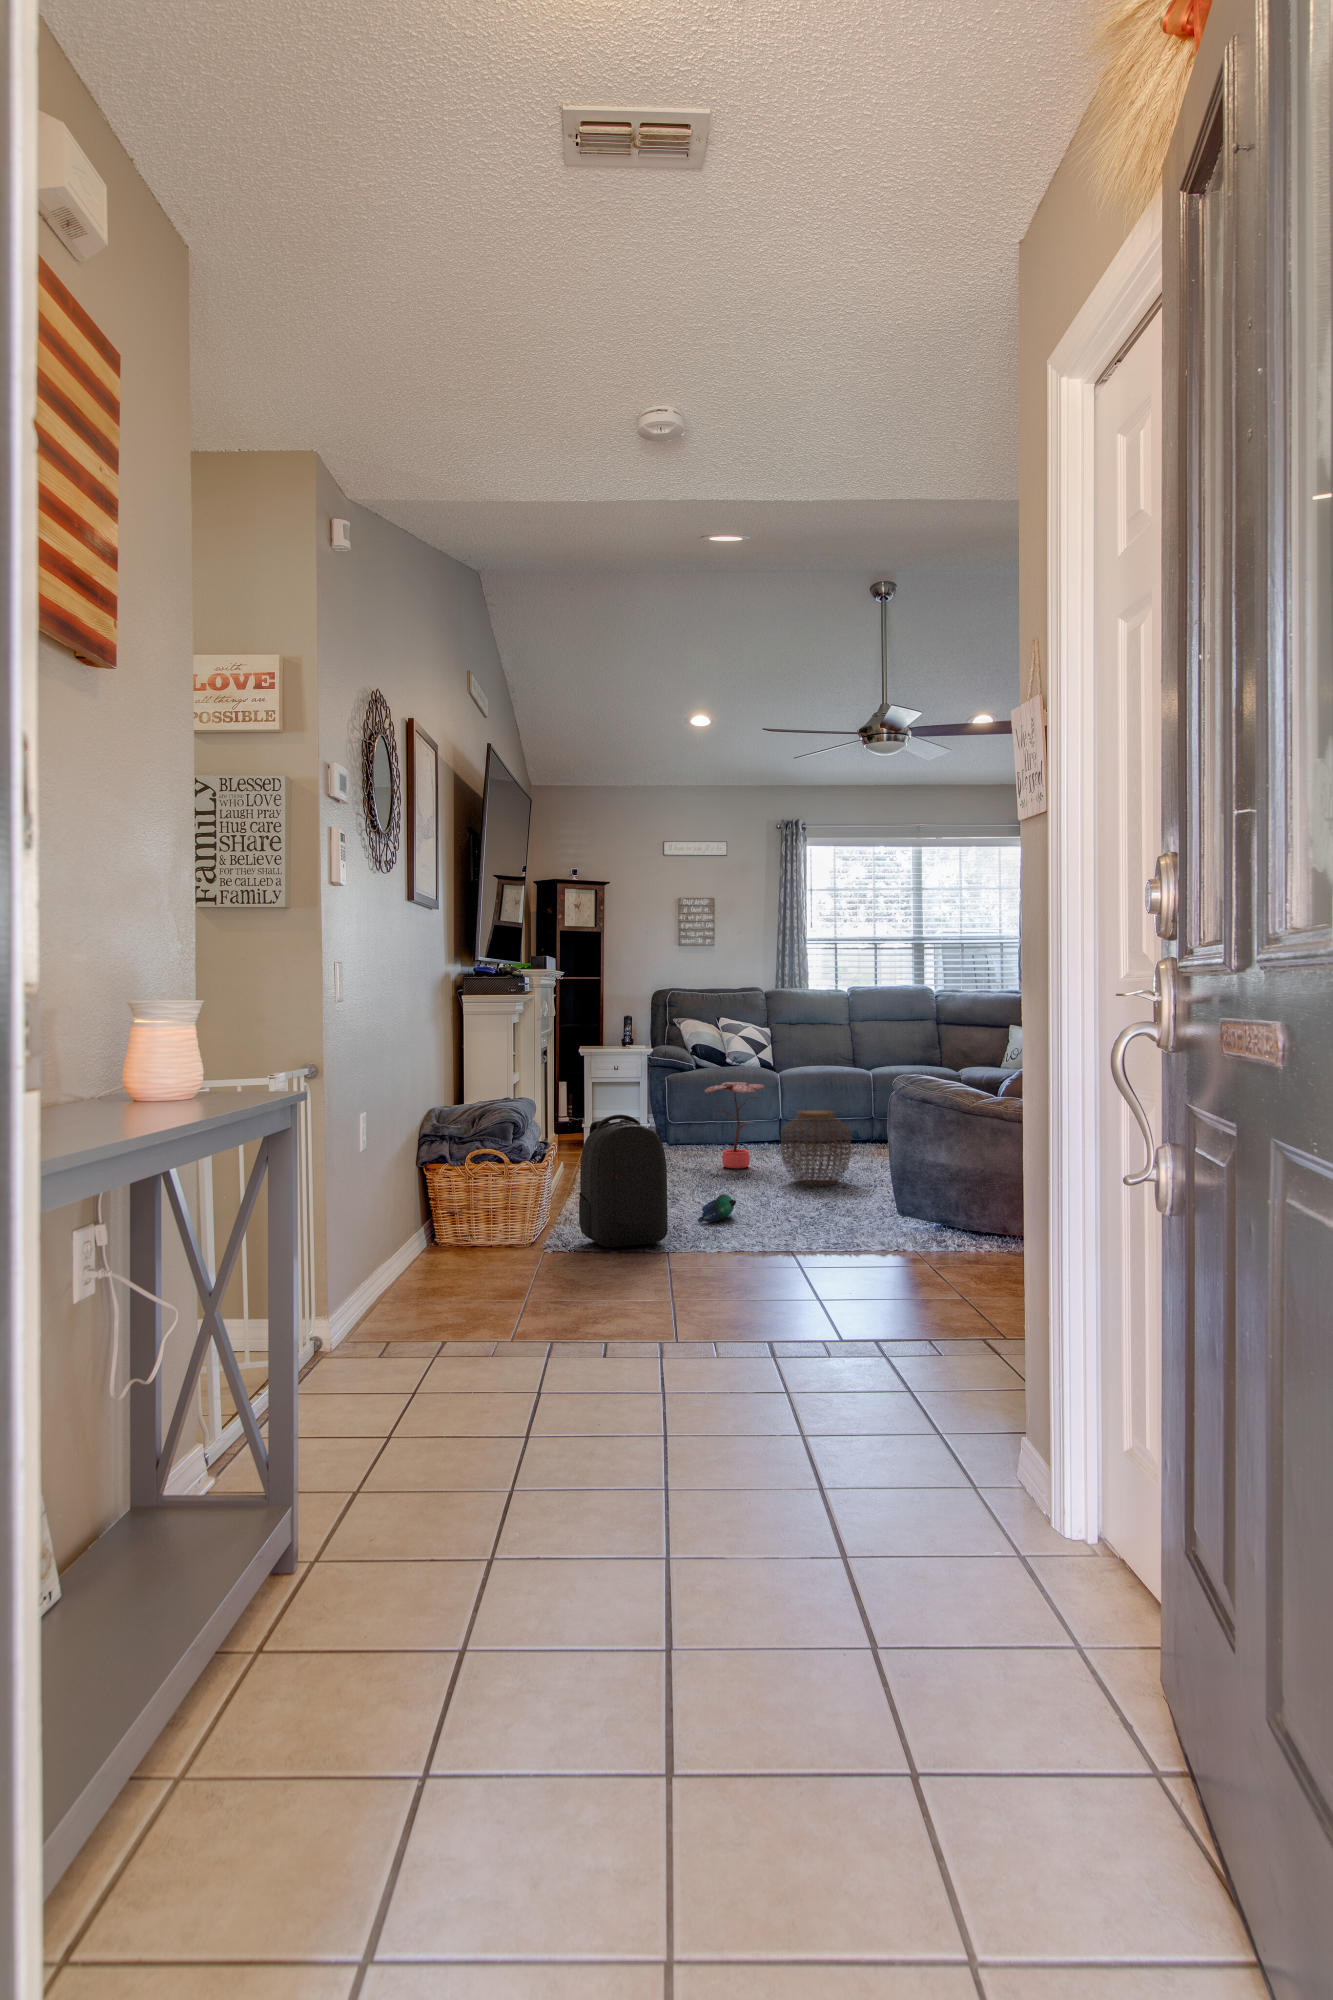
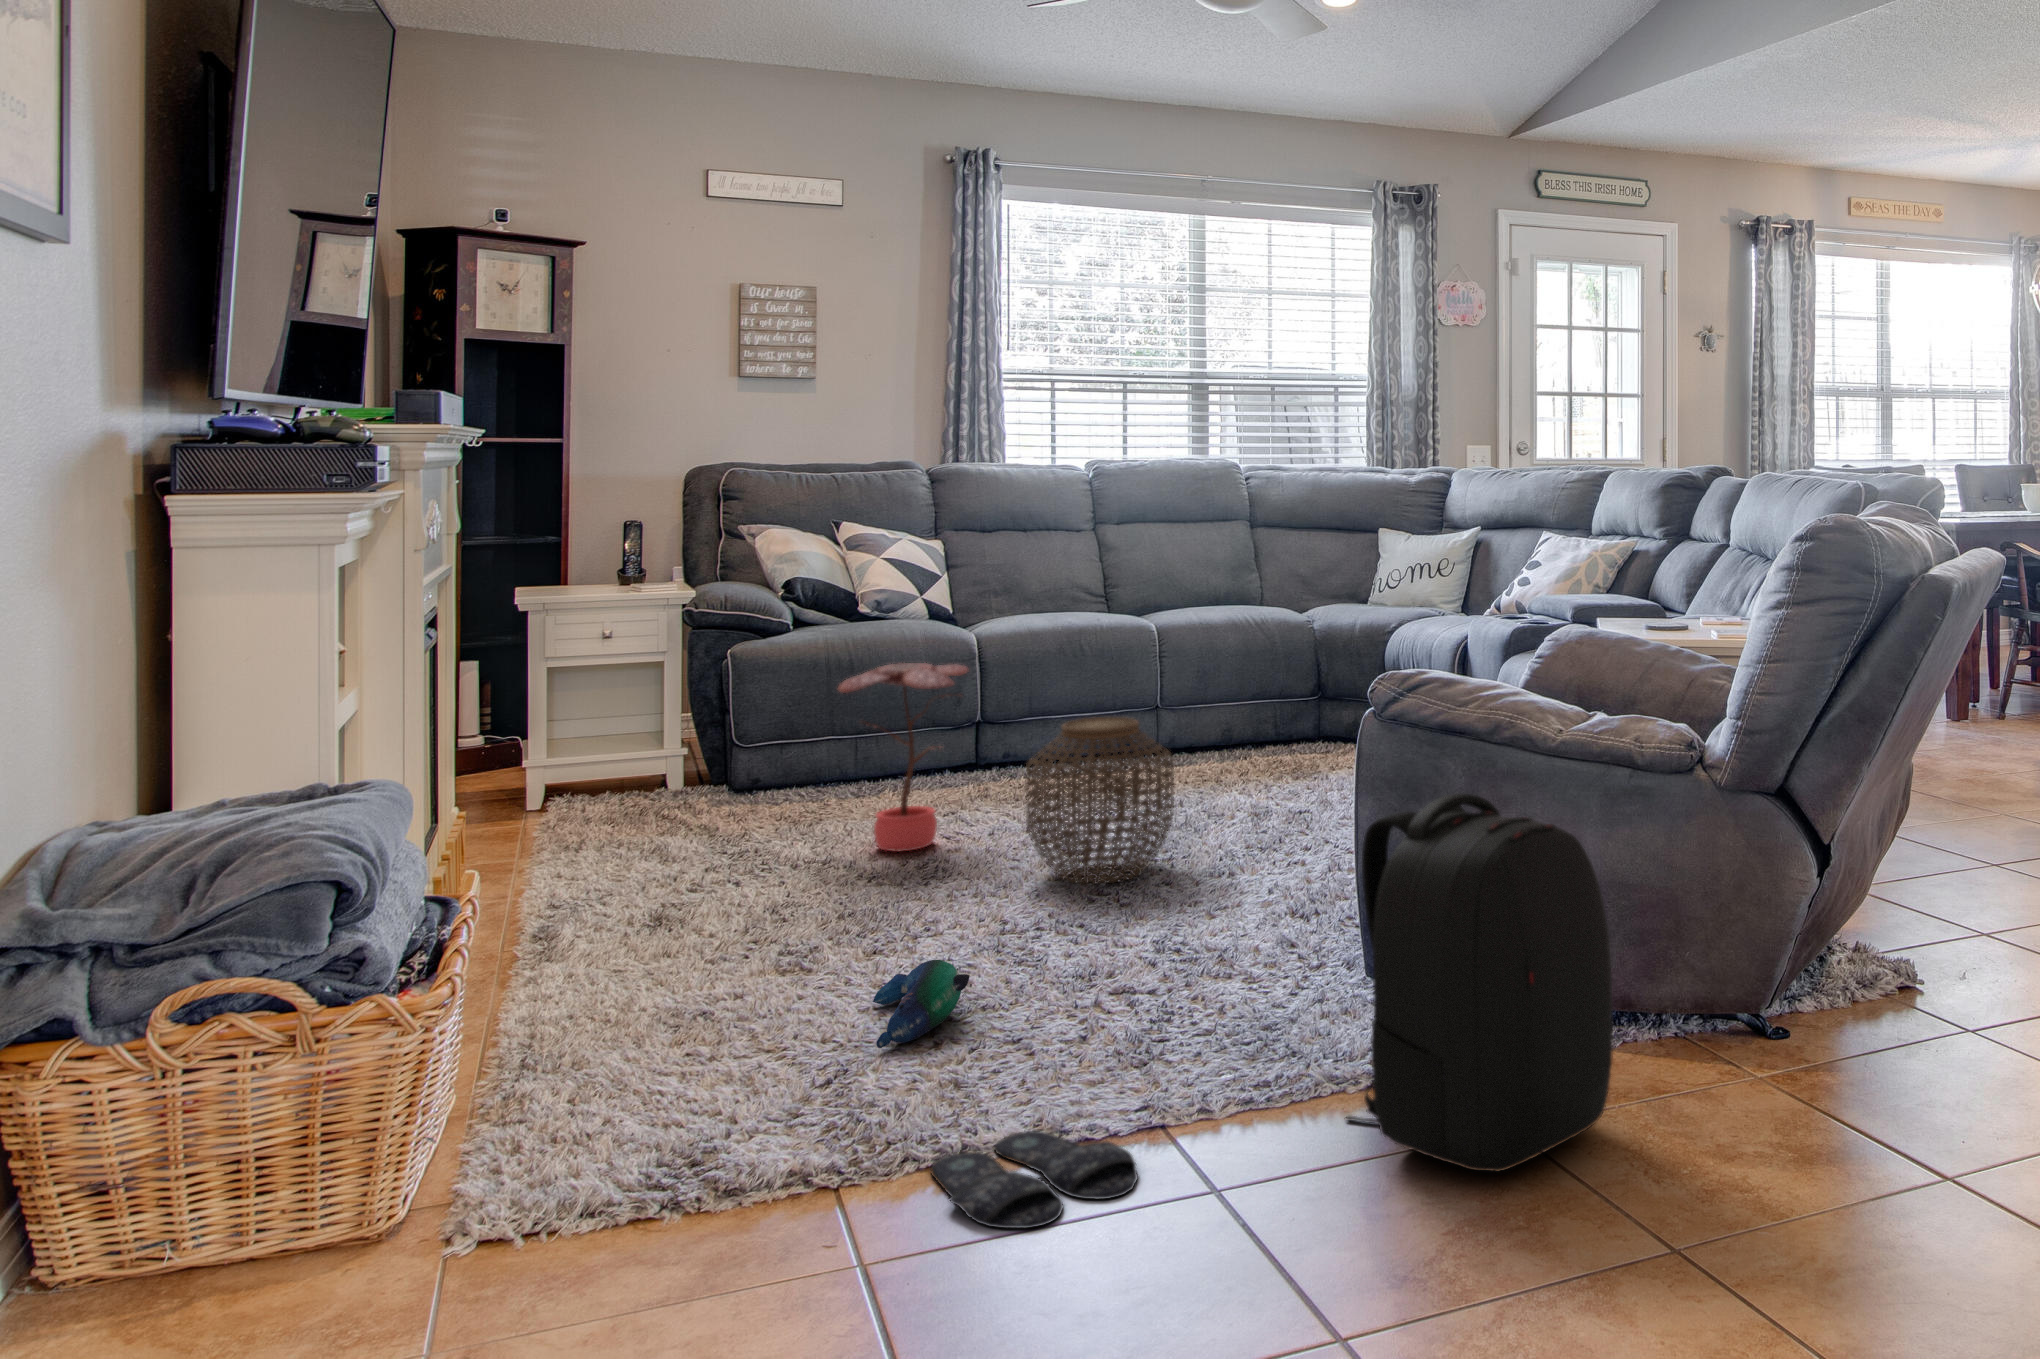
backpack: present [579,1115,668,1247] -> present [1346,794,1613,1172]
slippers: none [704,1248,777,1269] -> present [931,1131,1137,1229]

